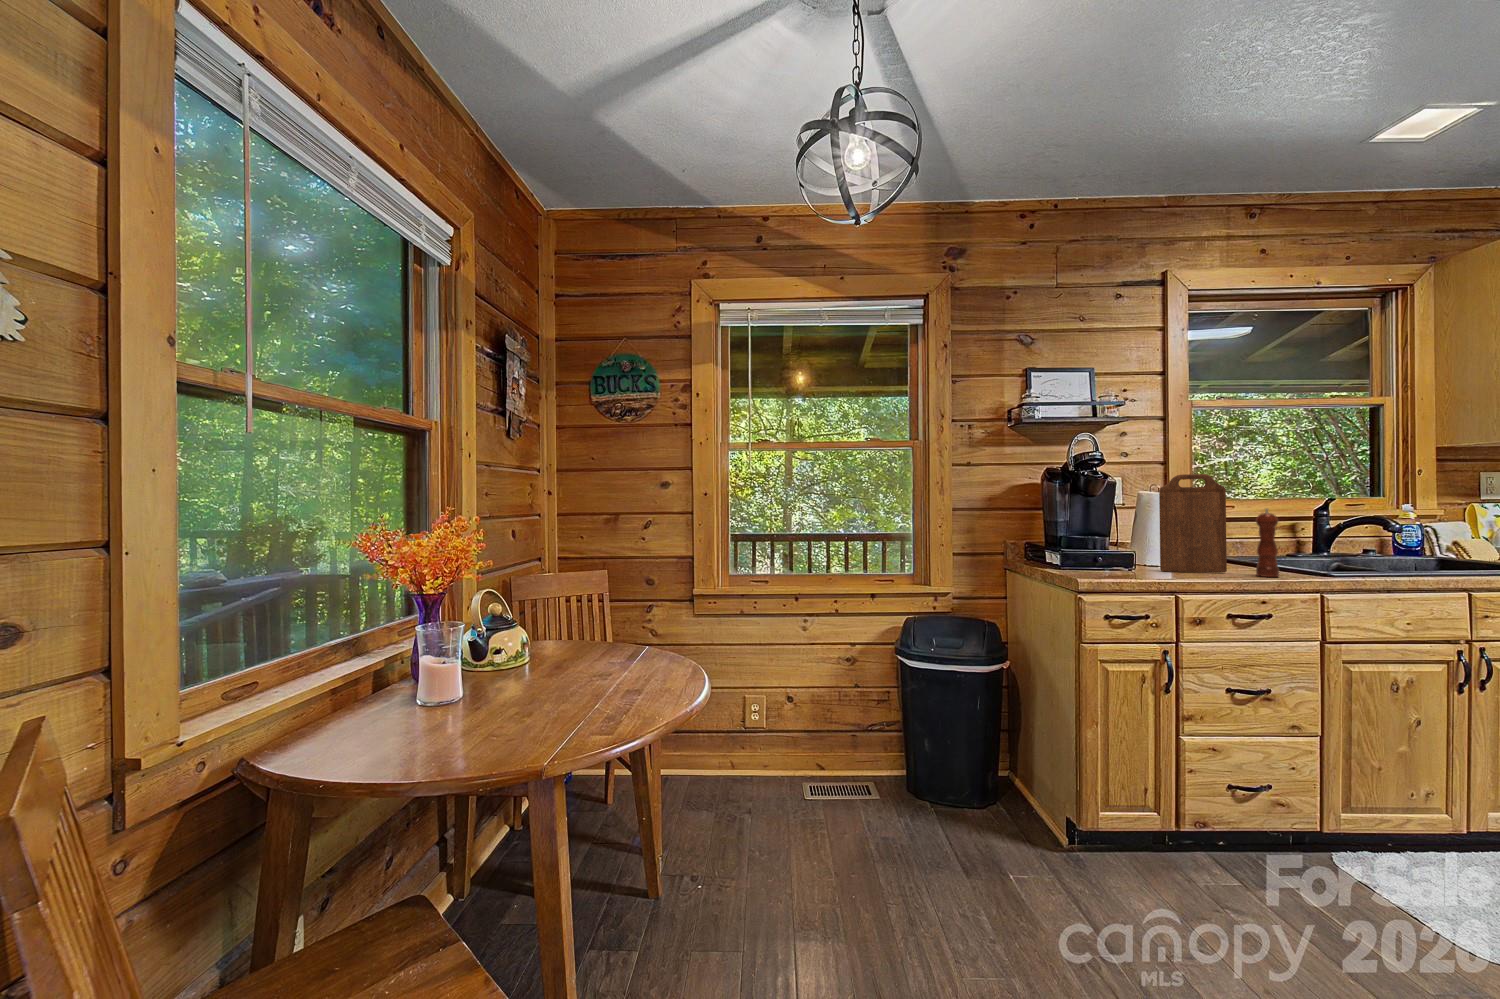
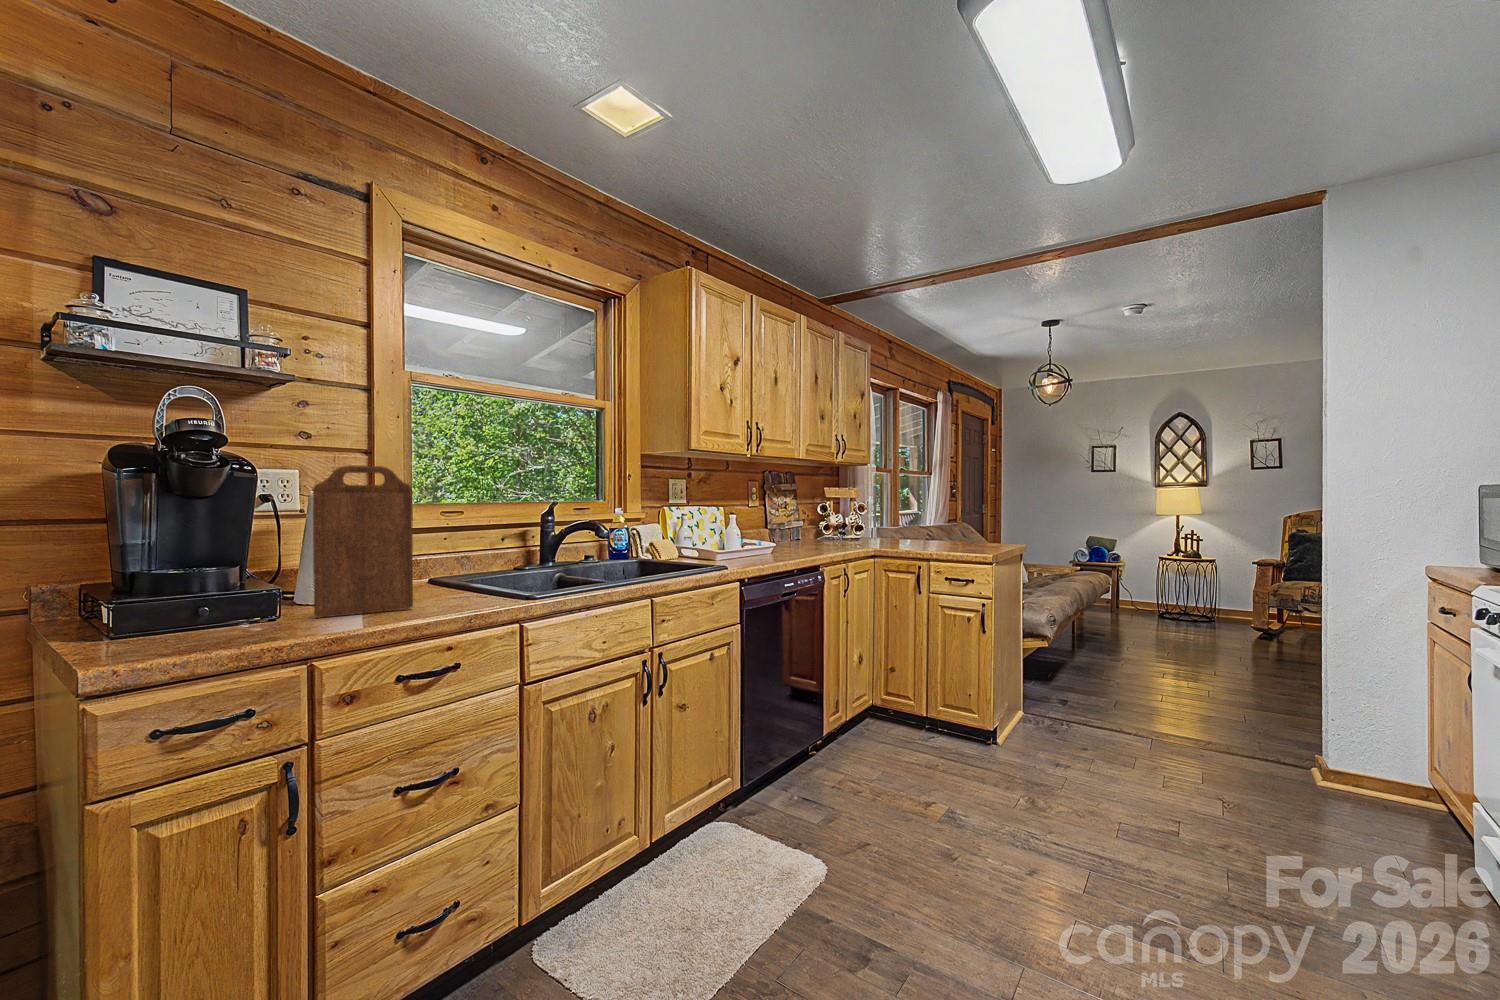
pepper mill: present [1256,508,1279,577] -> none [447,516,474,610]

